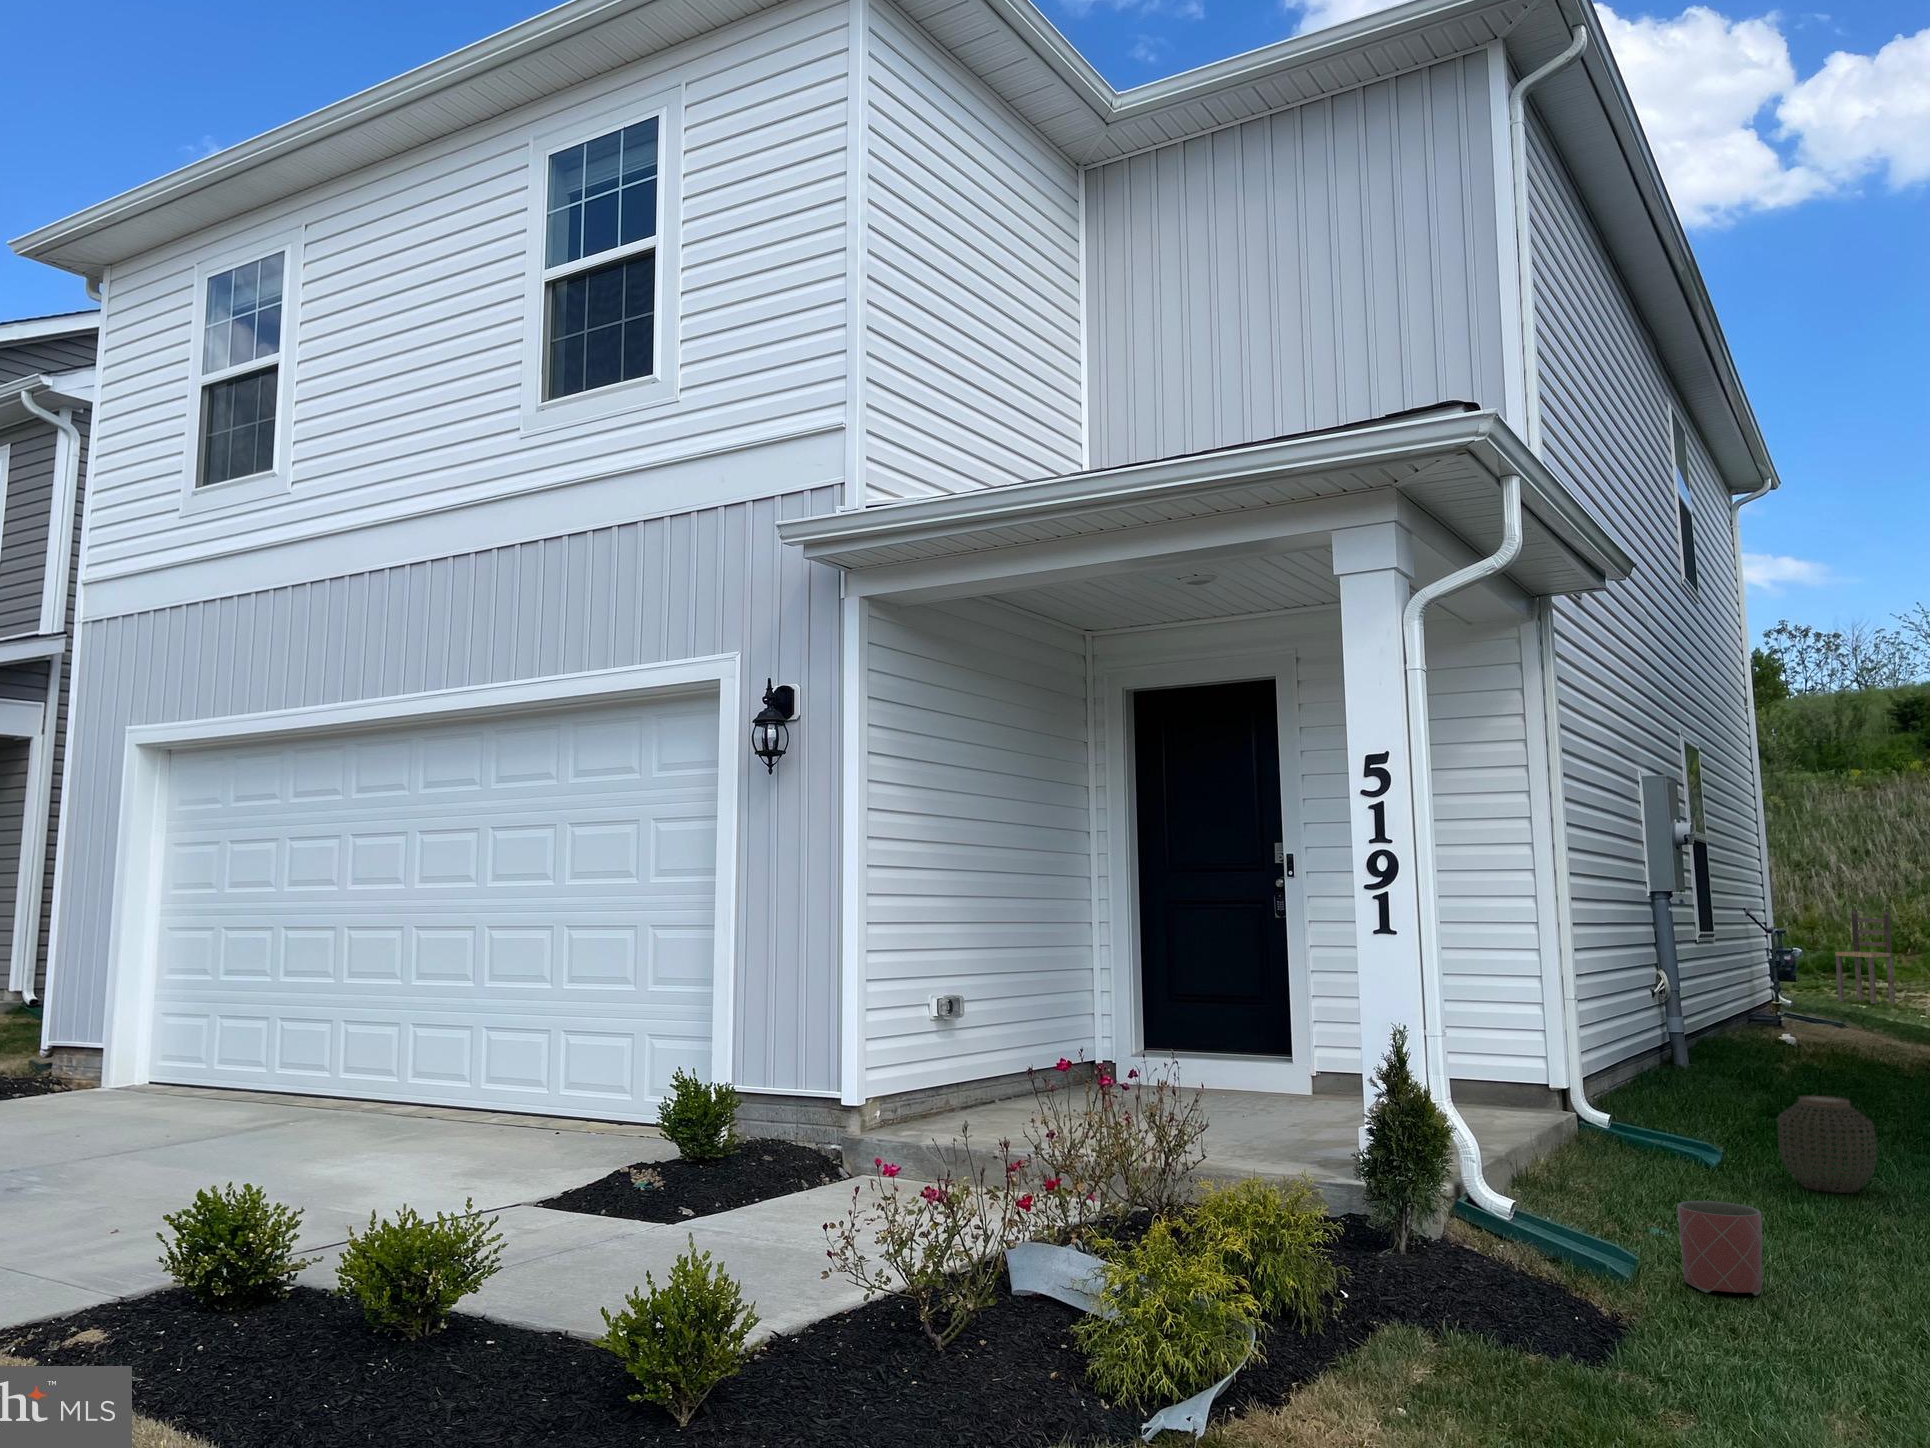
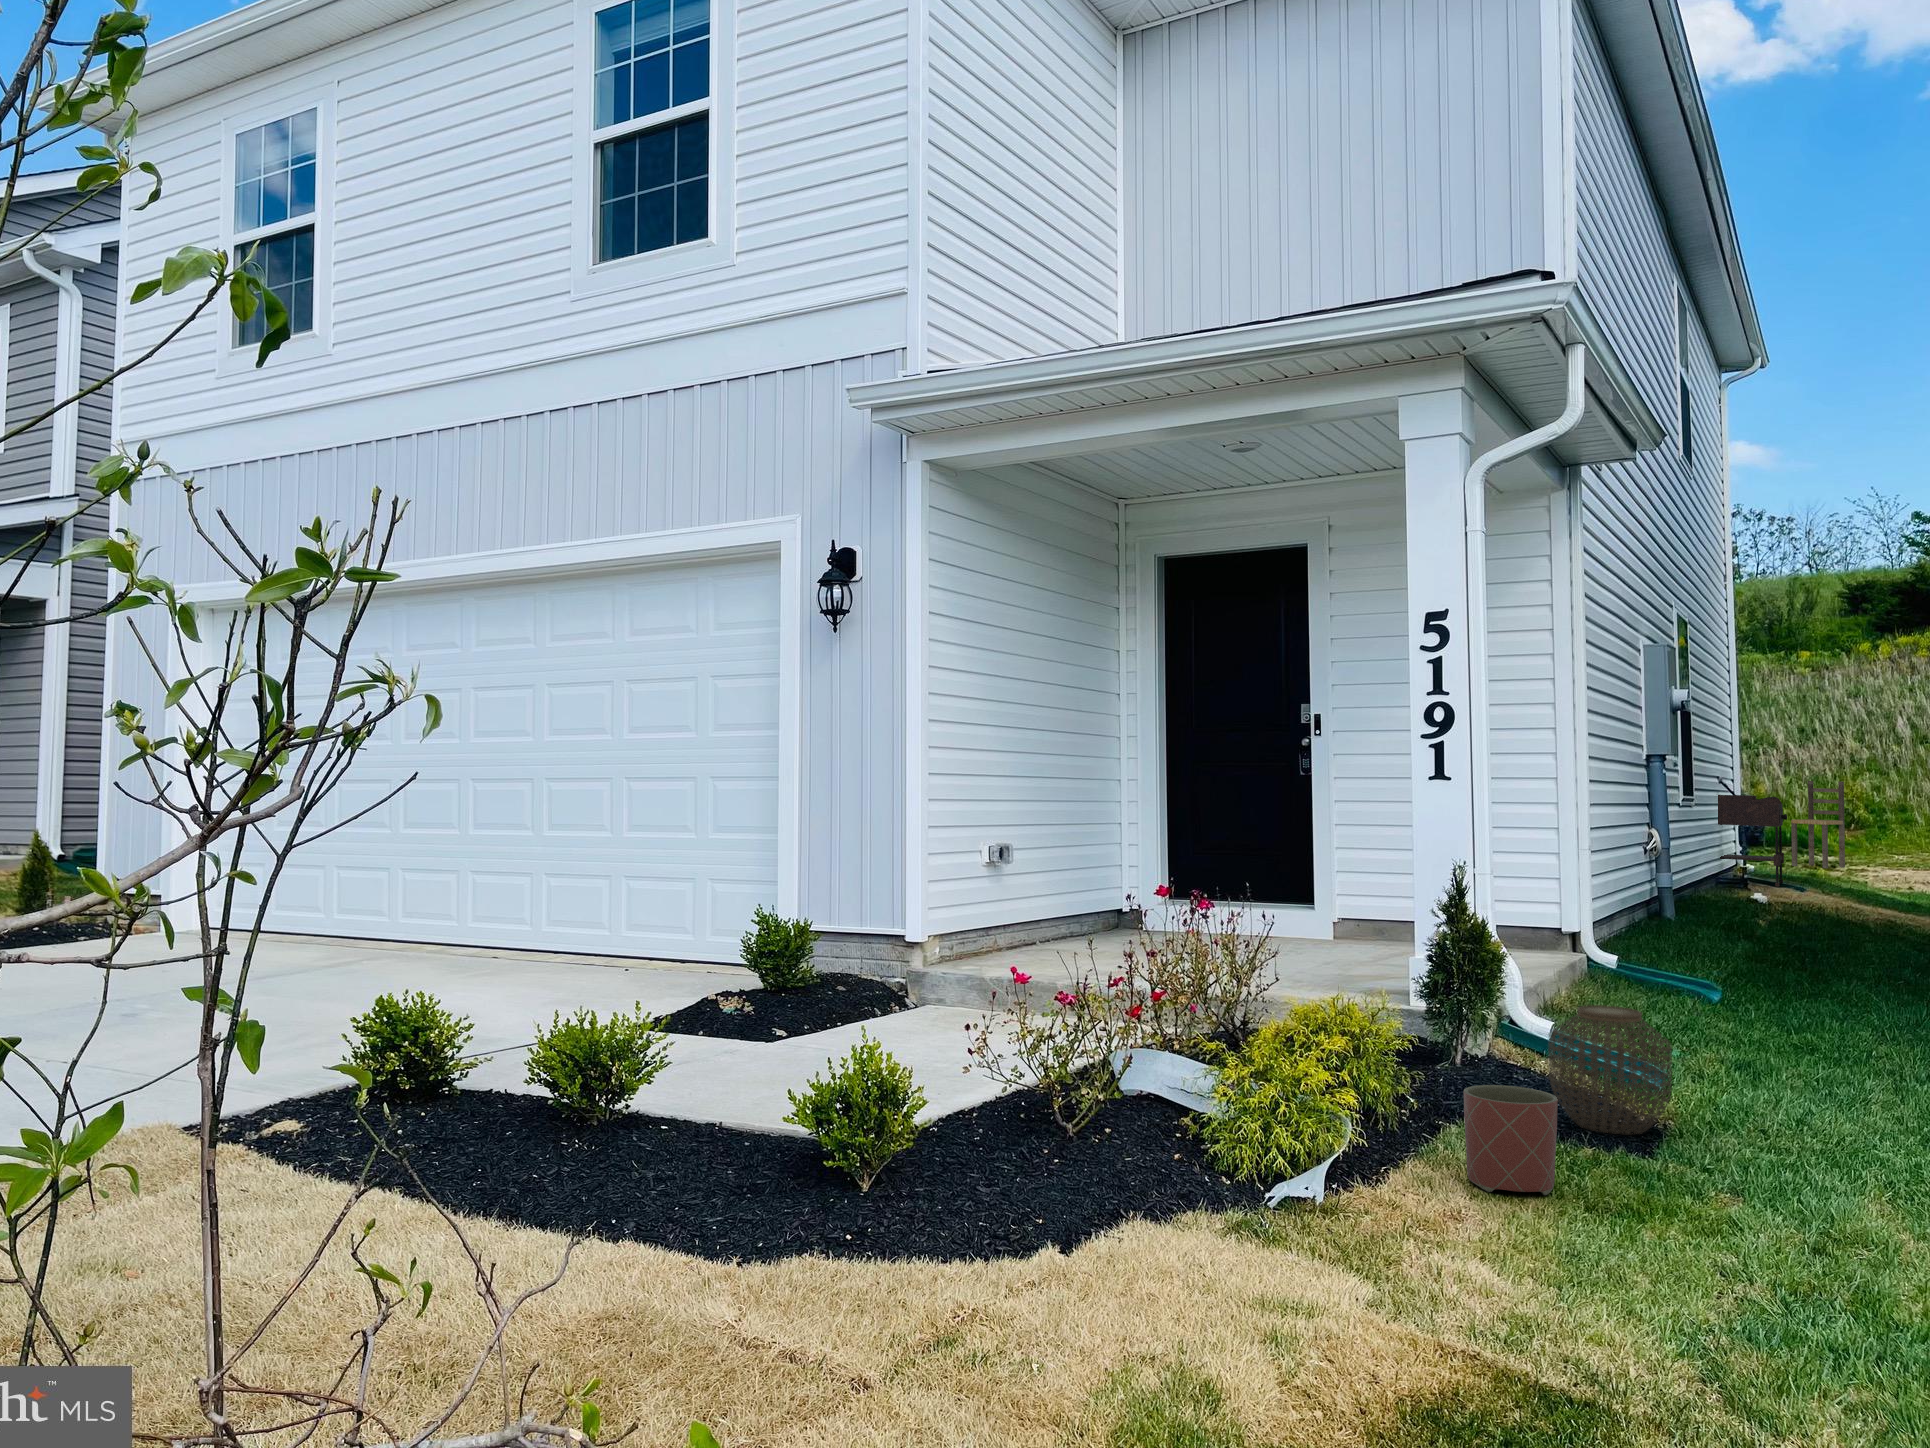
side table: none [1743,928,1823,1026] -> present [1718,795,1787,887]
woven basket: present [1778,1096,1876,1193] -> present [1549,1005,1672,1134]
planter: present [1677,1201,1762,1296] -> present [1464,1085,1558,1195]

